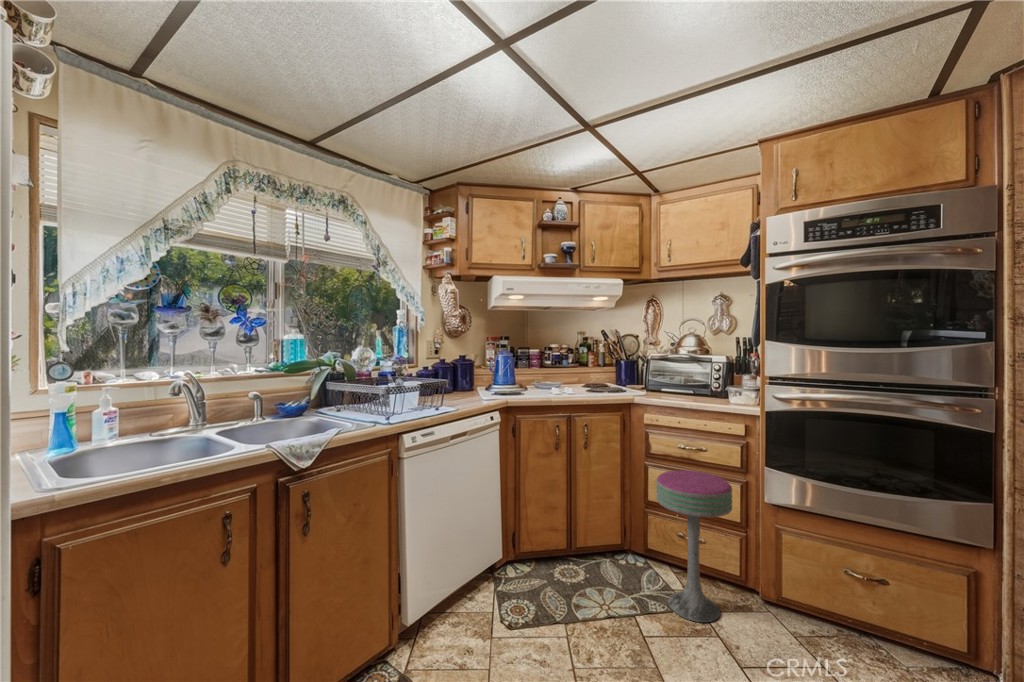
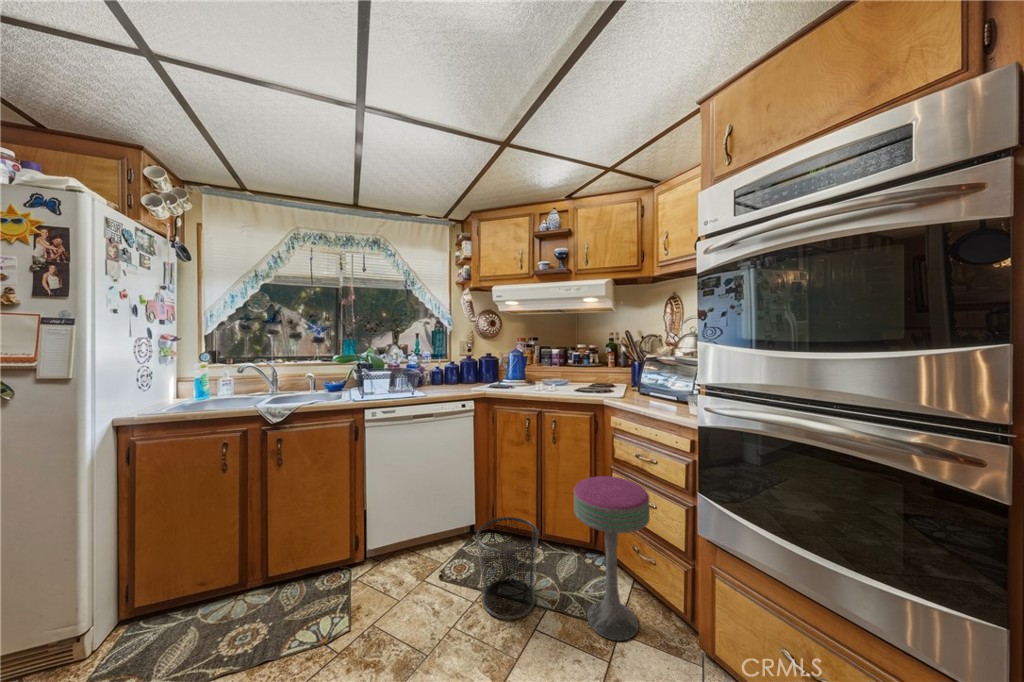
waste bin: none [560,532,631,640] -> present [476,517,539,619]

